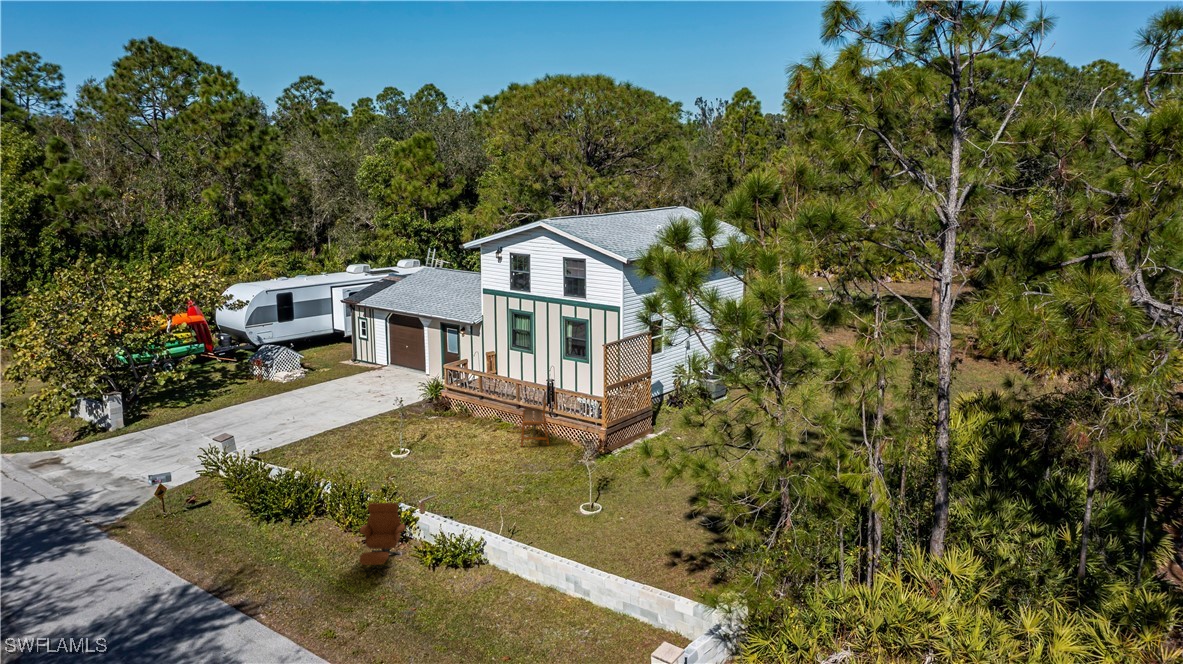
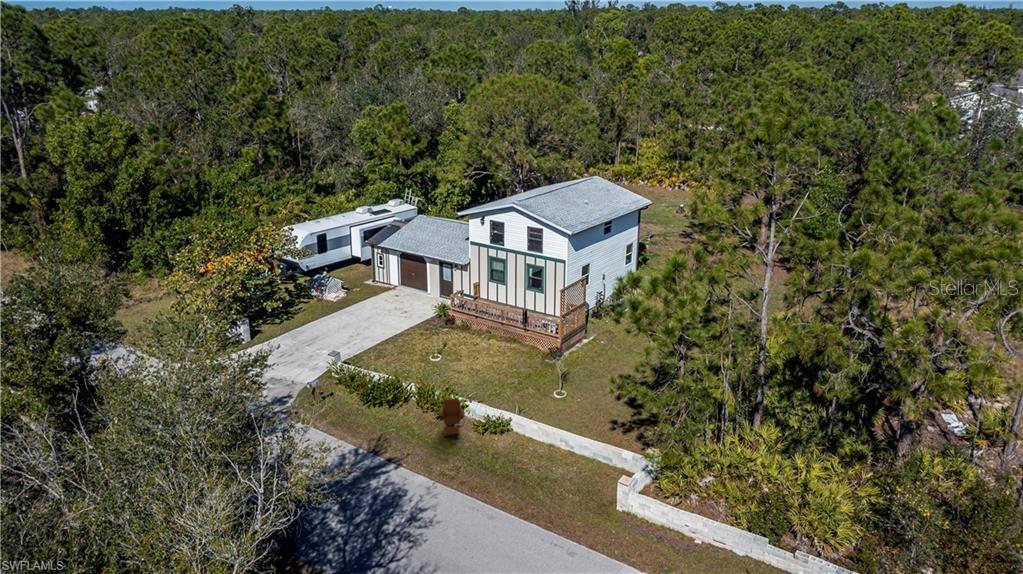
bench: present [521,392,549,447] -> none [505,314,525,351]

